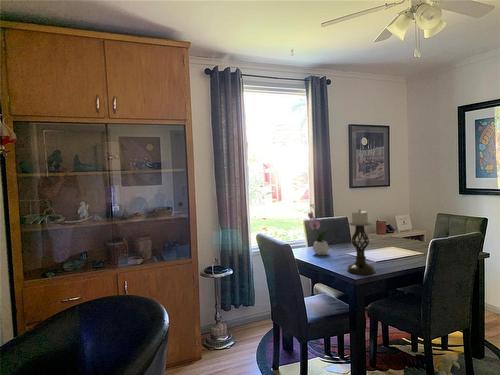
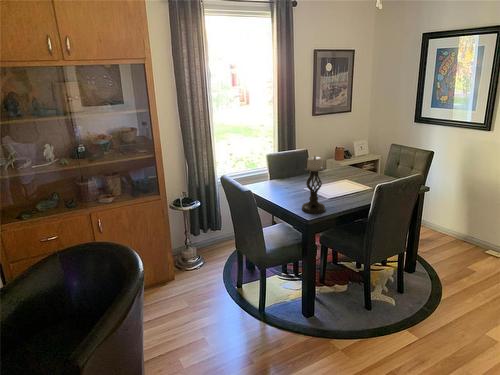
flower arrangement: present [308,205,329,255] -> none [269,144,290,191]

